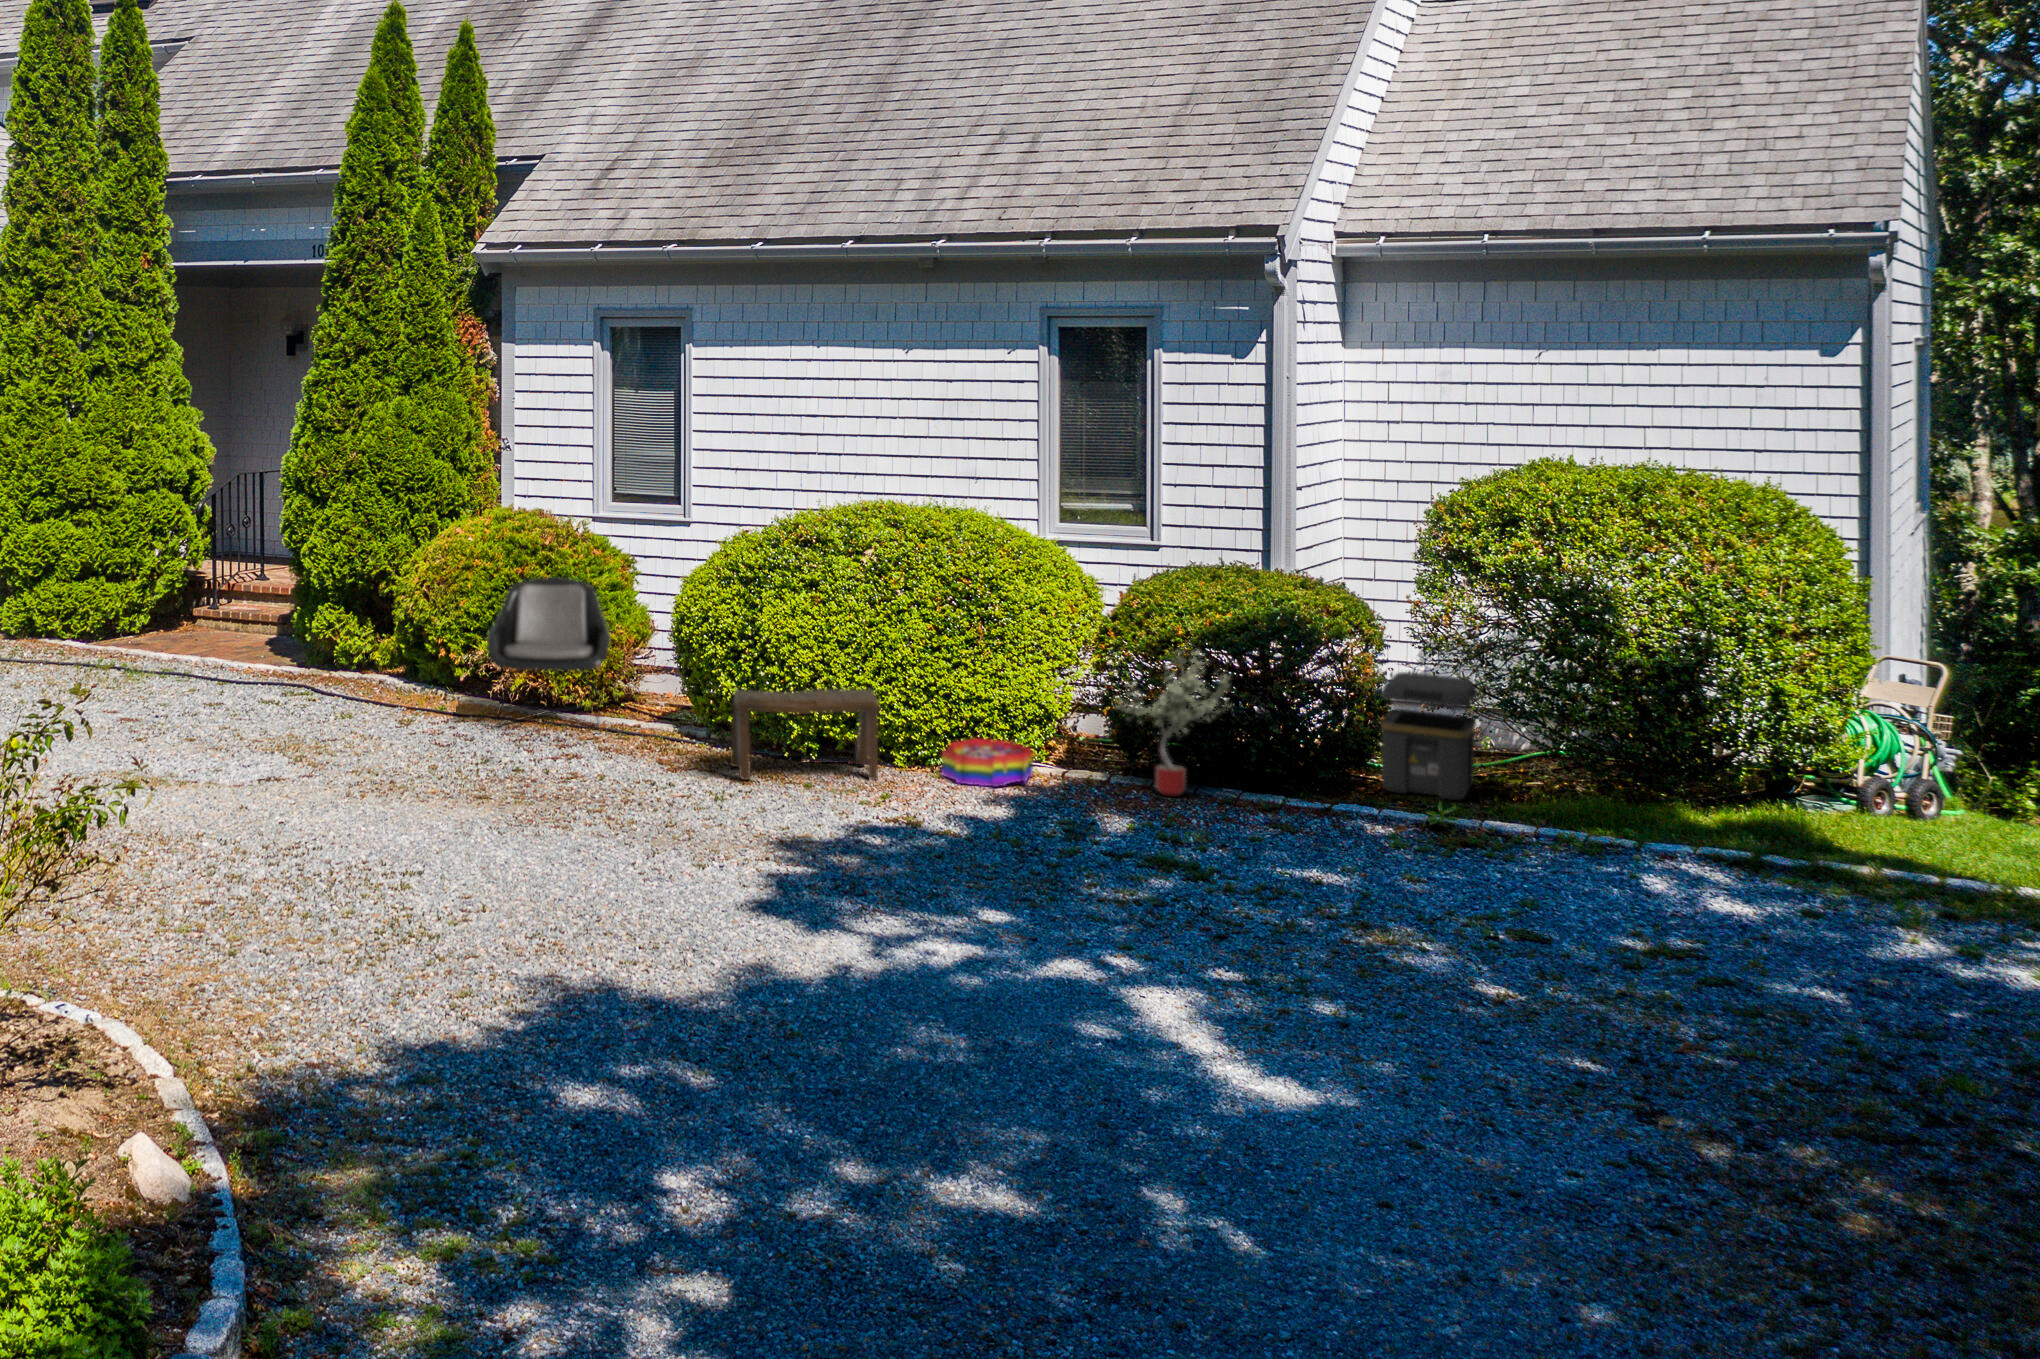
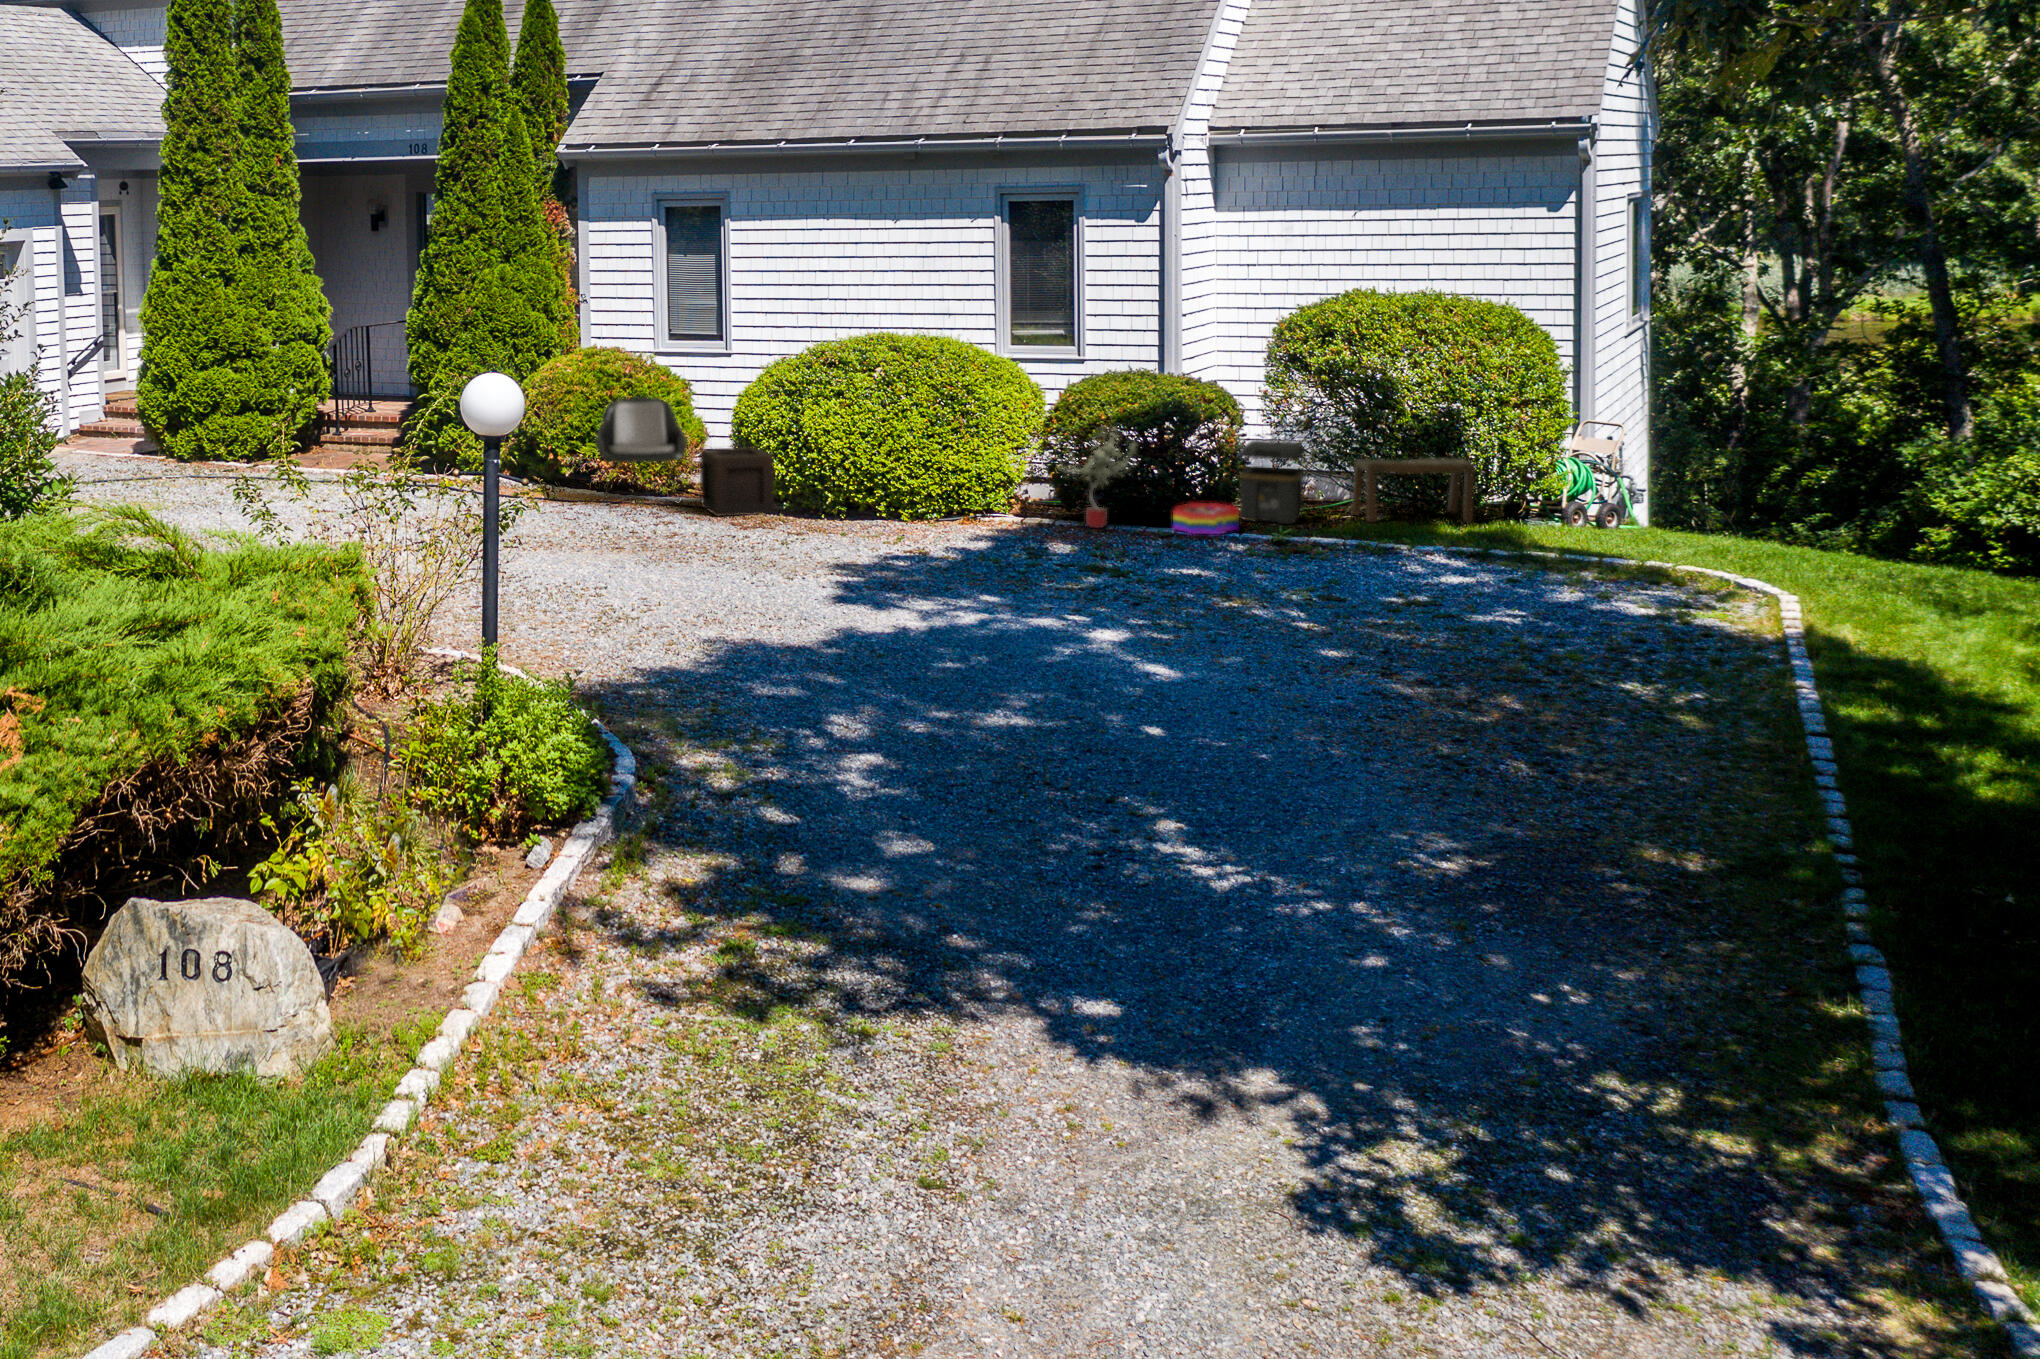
wooden crate: none [624,653,720,753] -> present [700,447,774,517]
bench: present [730,689,880,780] -> present [1352,458,1476,522]
storage bin: present [942,738,1033,787] -> present [1173,503,1239,534]

